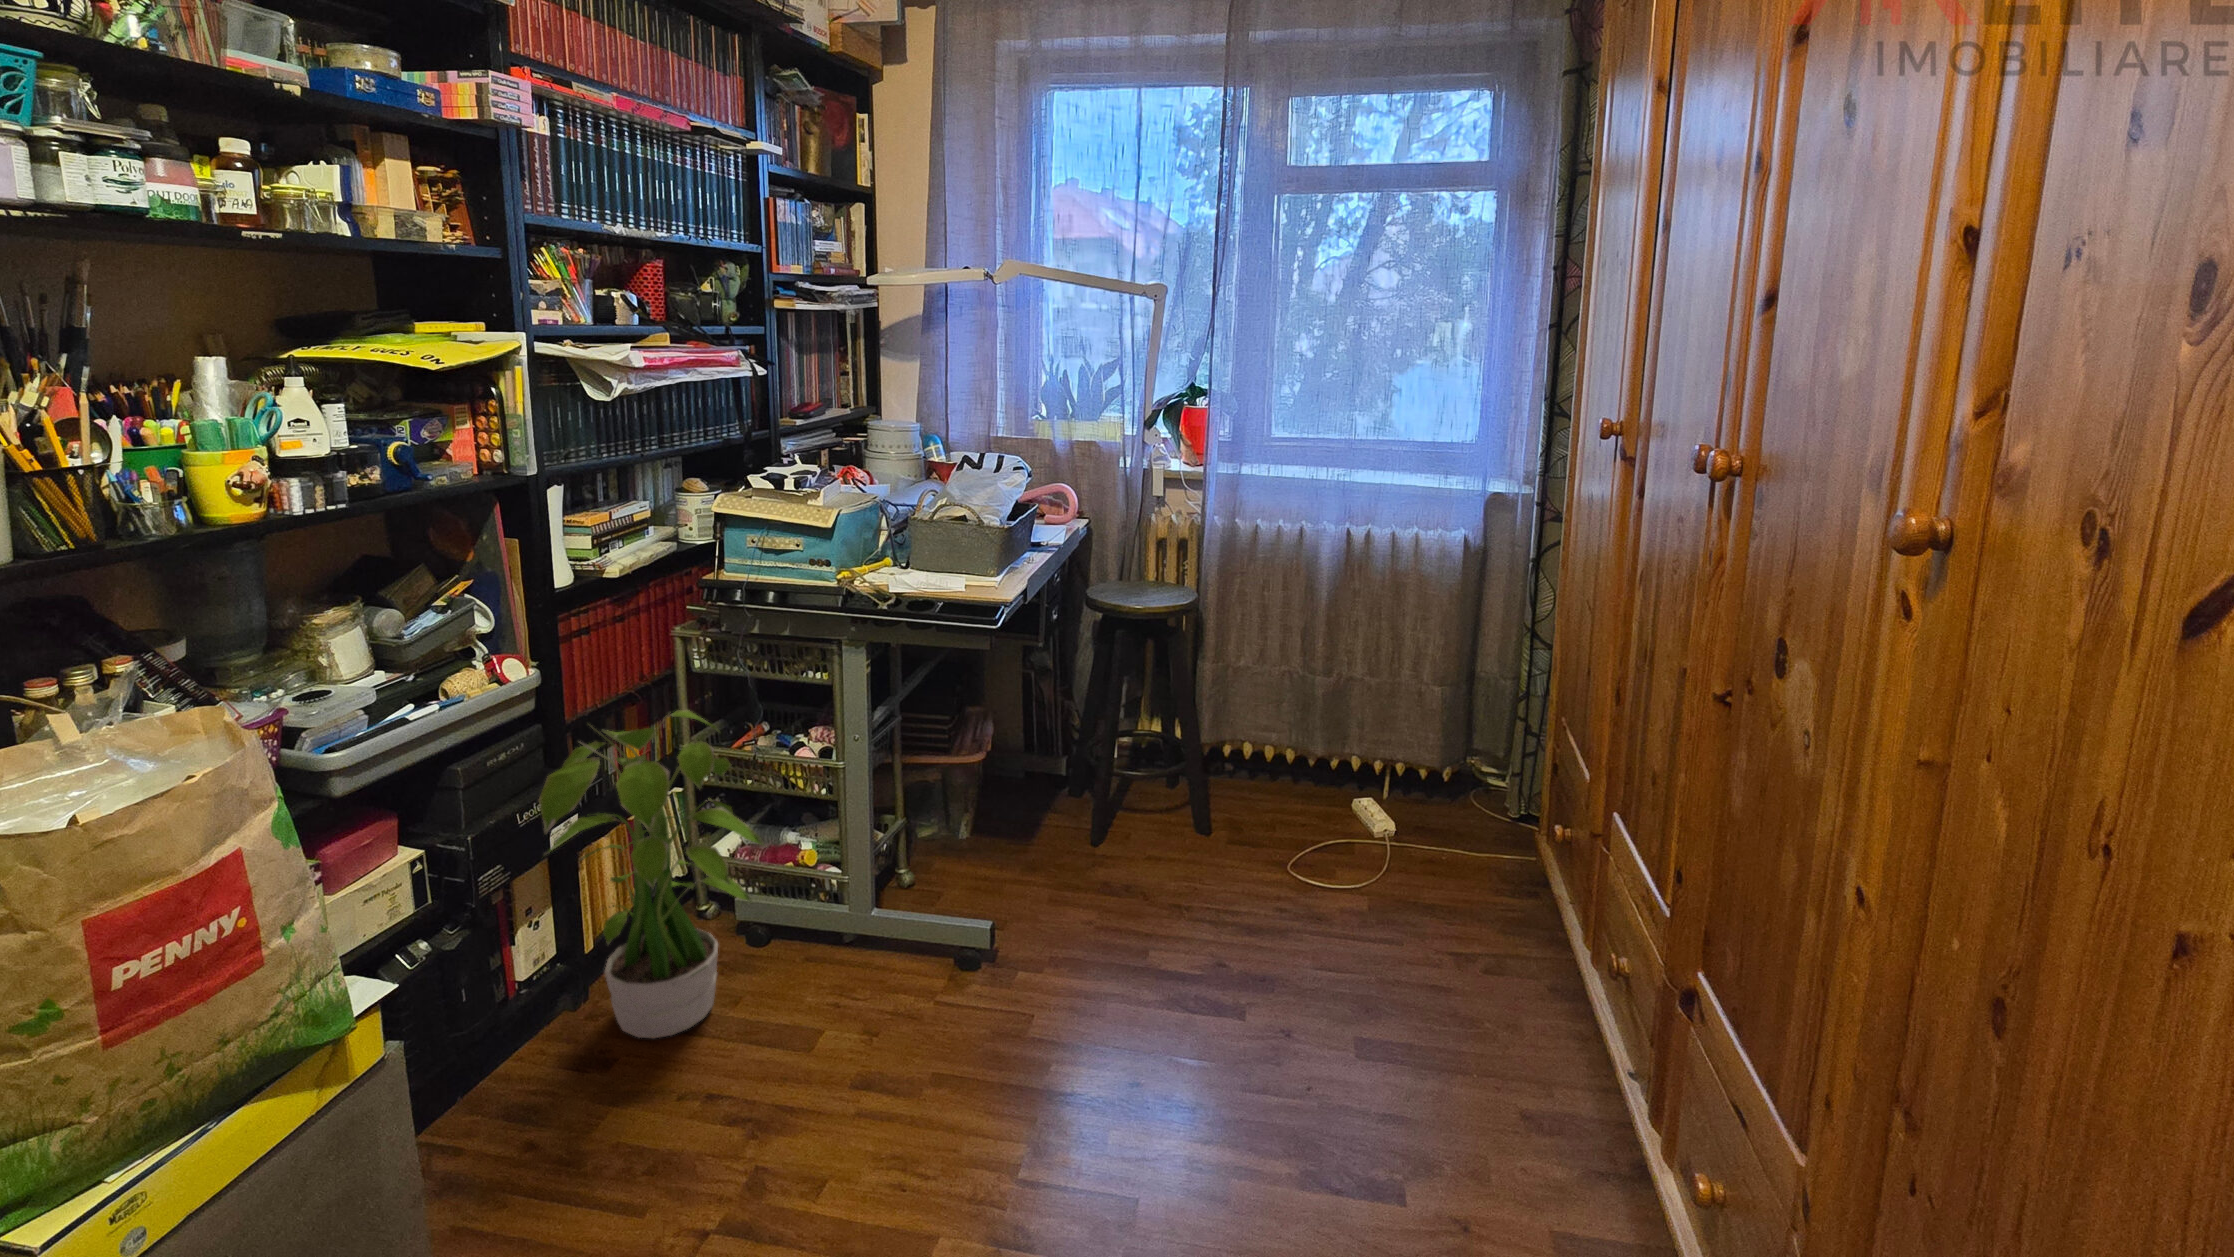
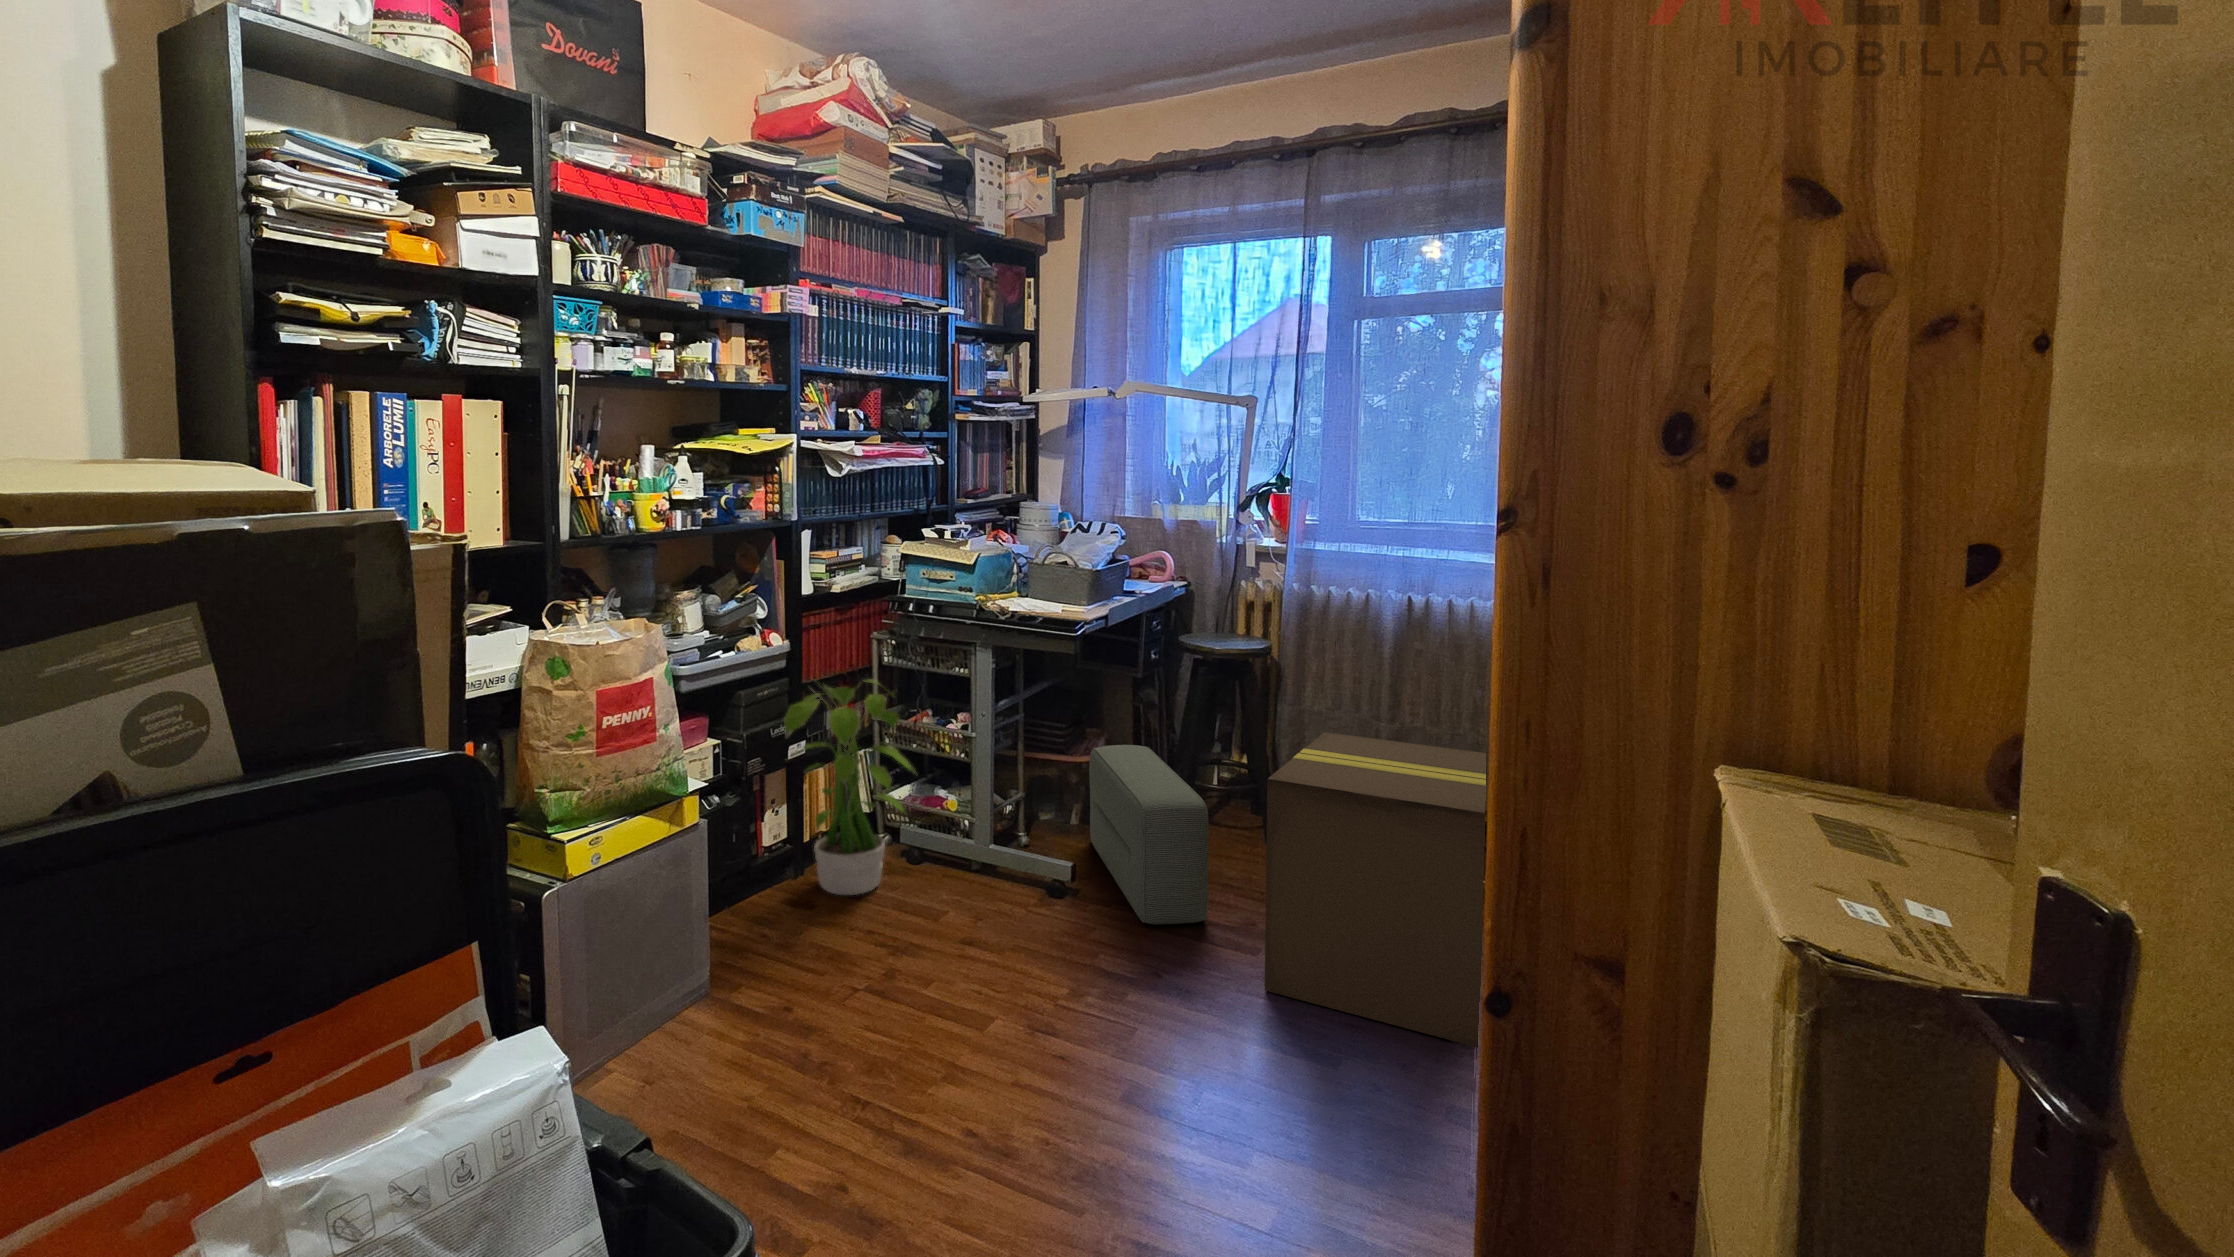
cardboard box: none [1290,727,1630,1152] -> present [1265,732,1486,1047]
pouf: none [992,743,1183,1008] -> present [1089,745,1209,924]

